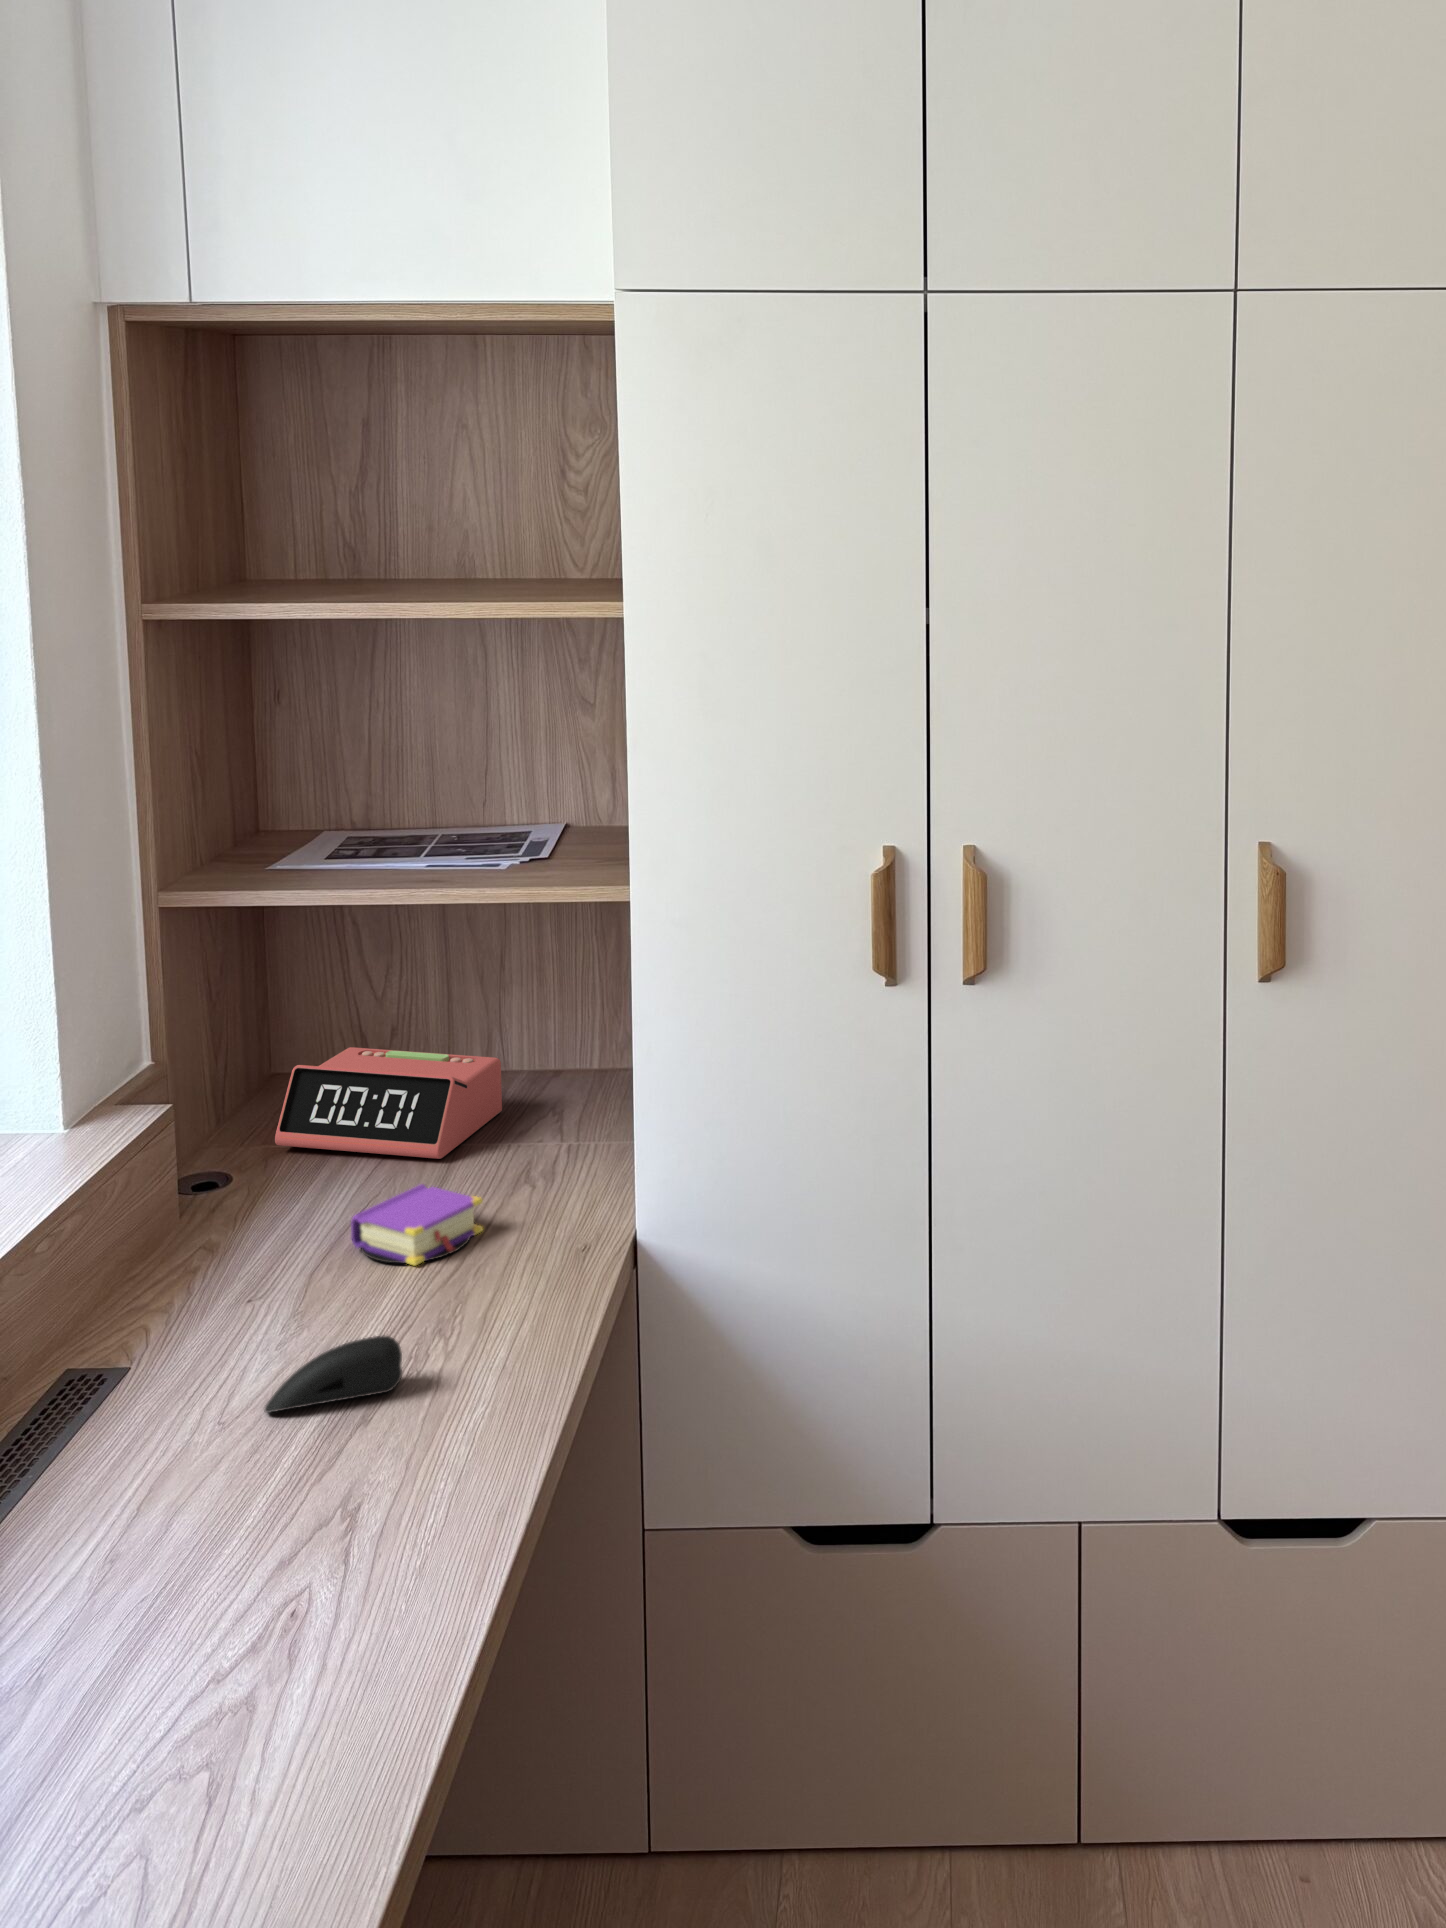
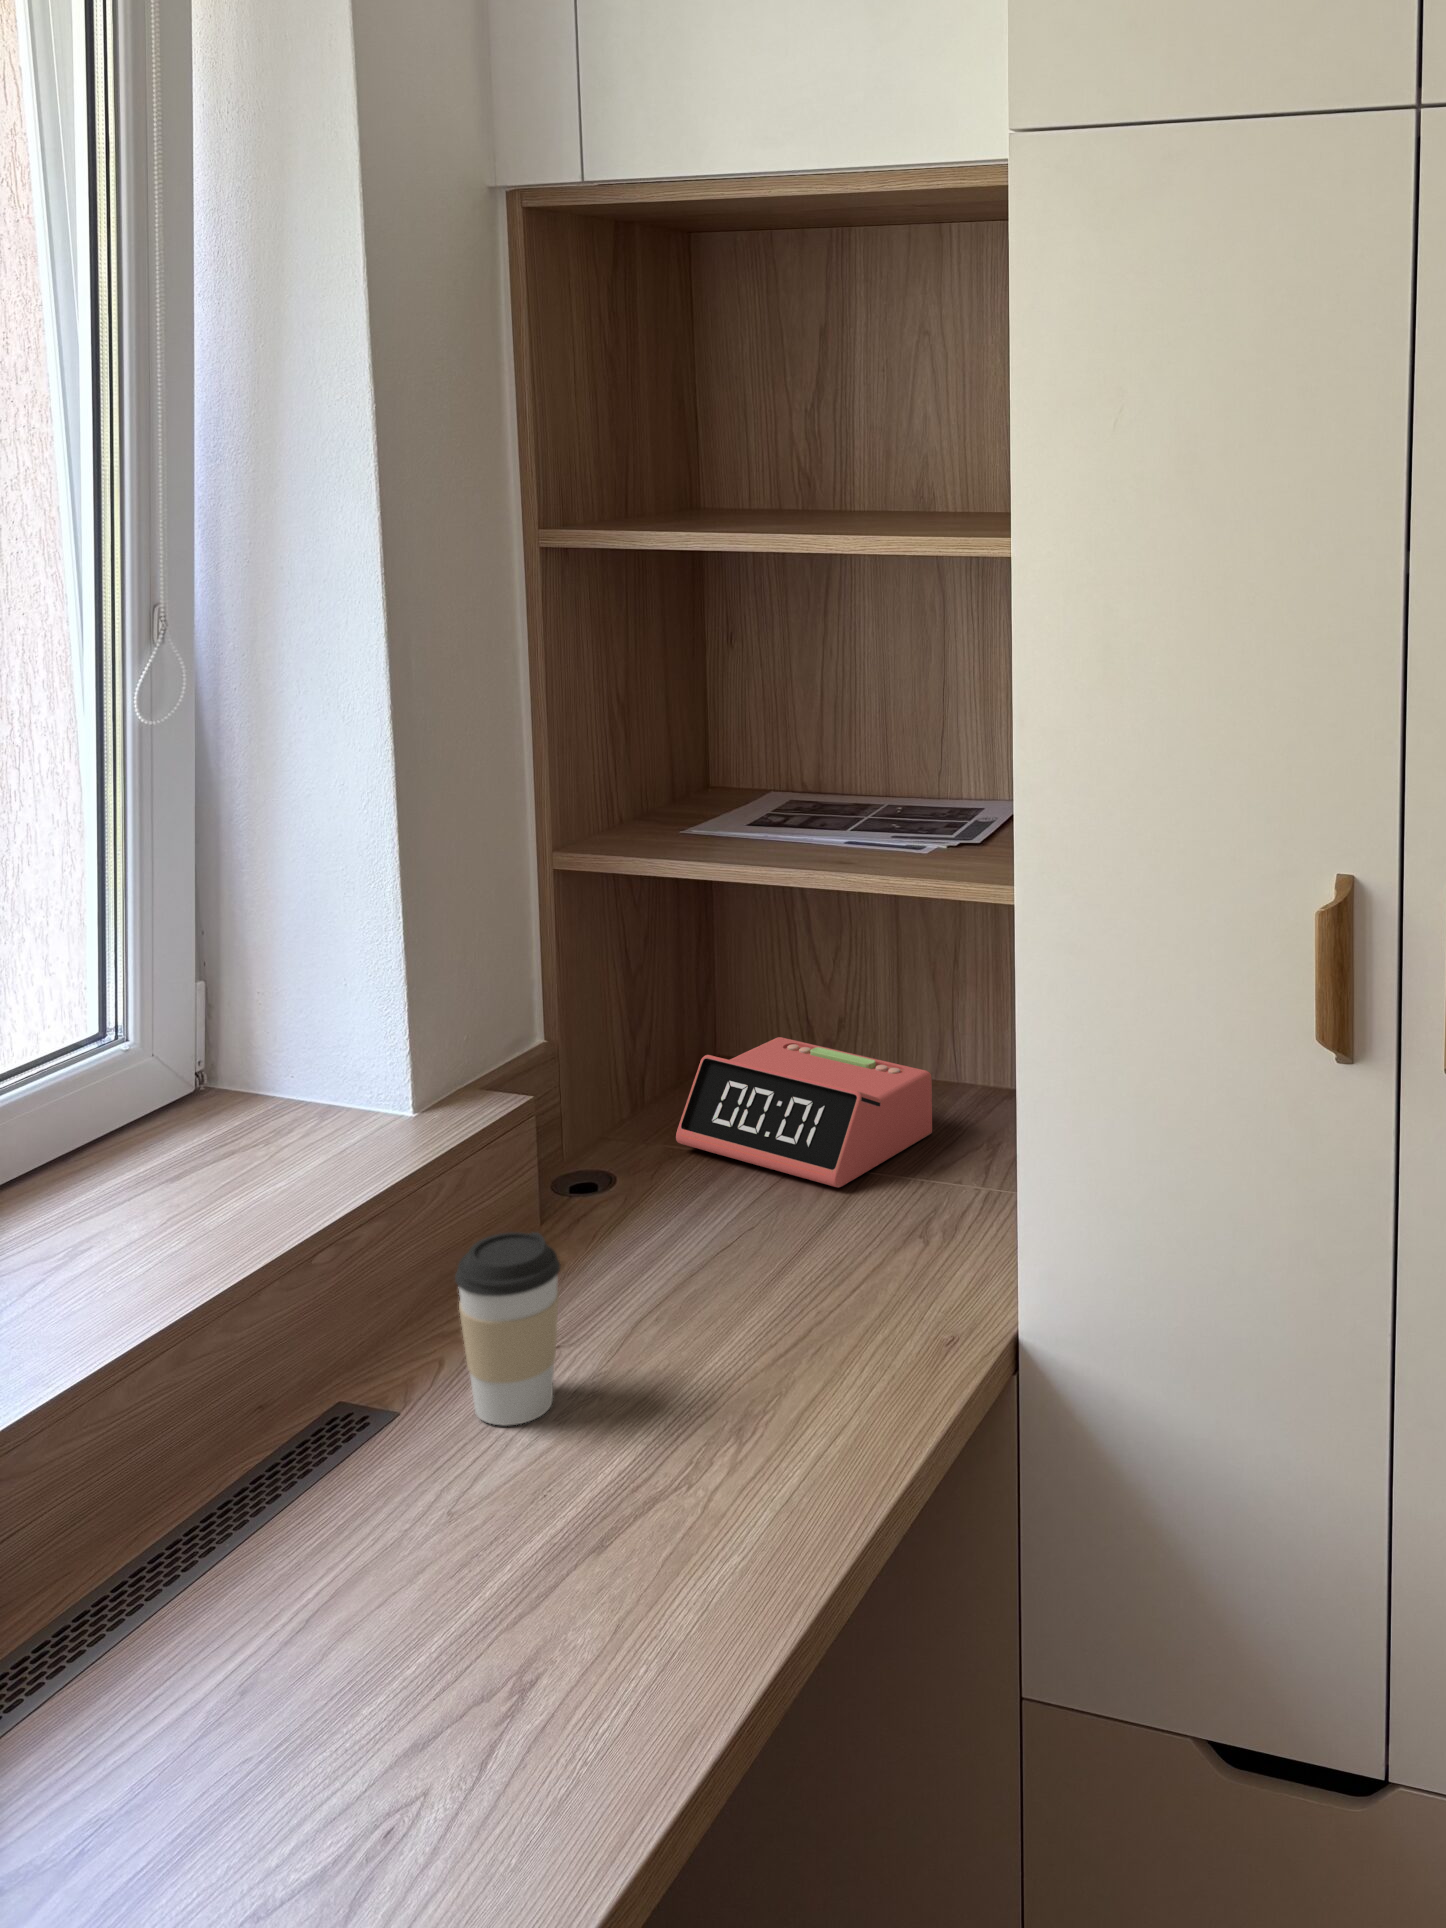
book: present [351,1184,483,1266] -> none [643,1224,897,1358]
coffee cup: none [180,1197,273,1362] -> present [455,1232,560,1425]
computer mouse: present [265,1336,402,1413] -> none [502,1437,664,1510]

